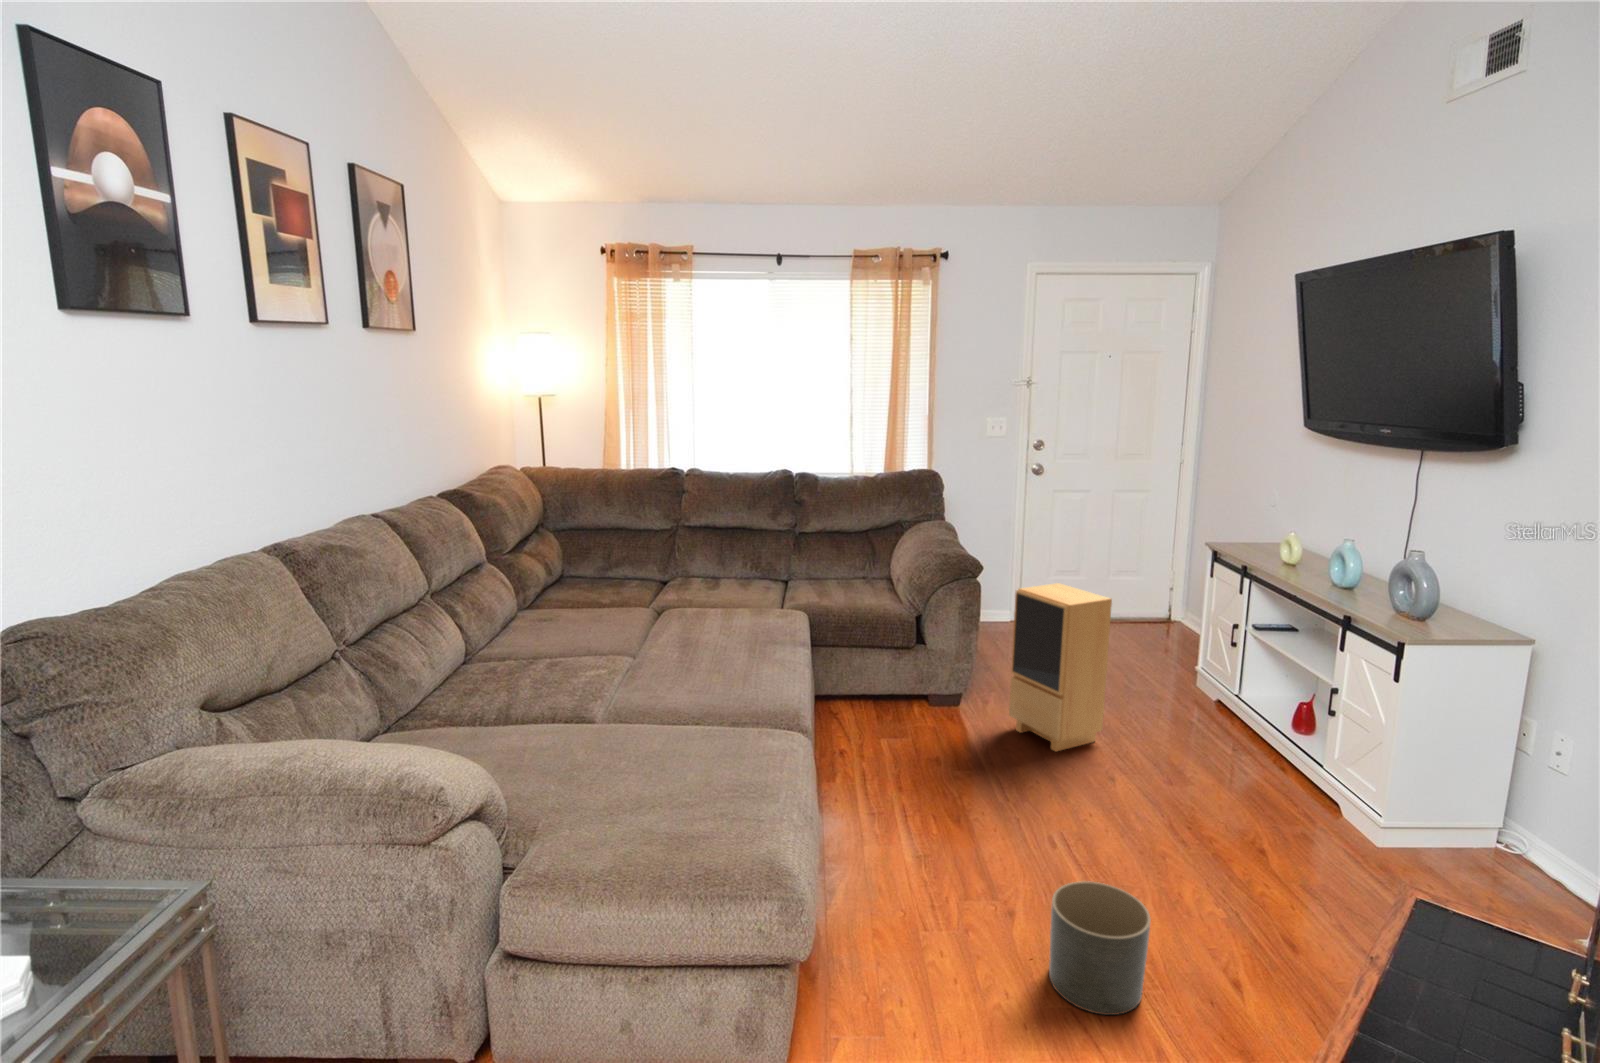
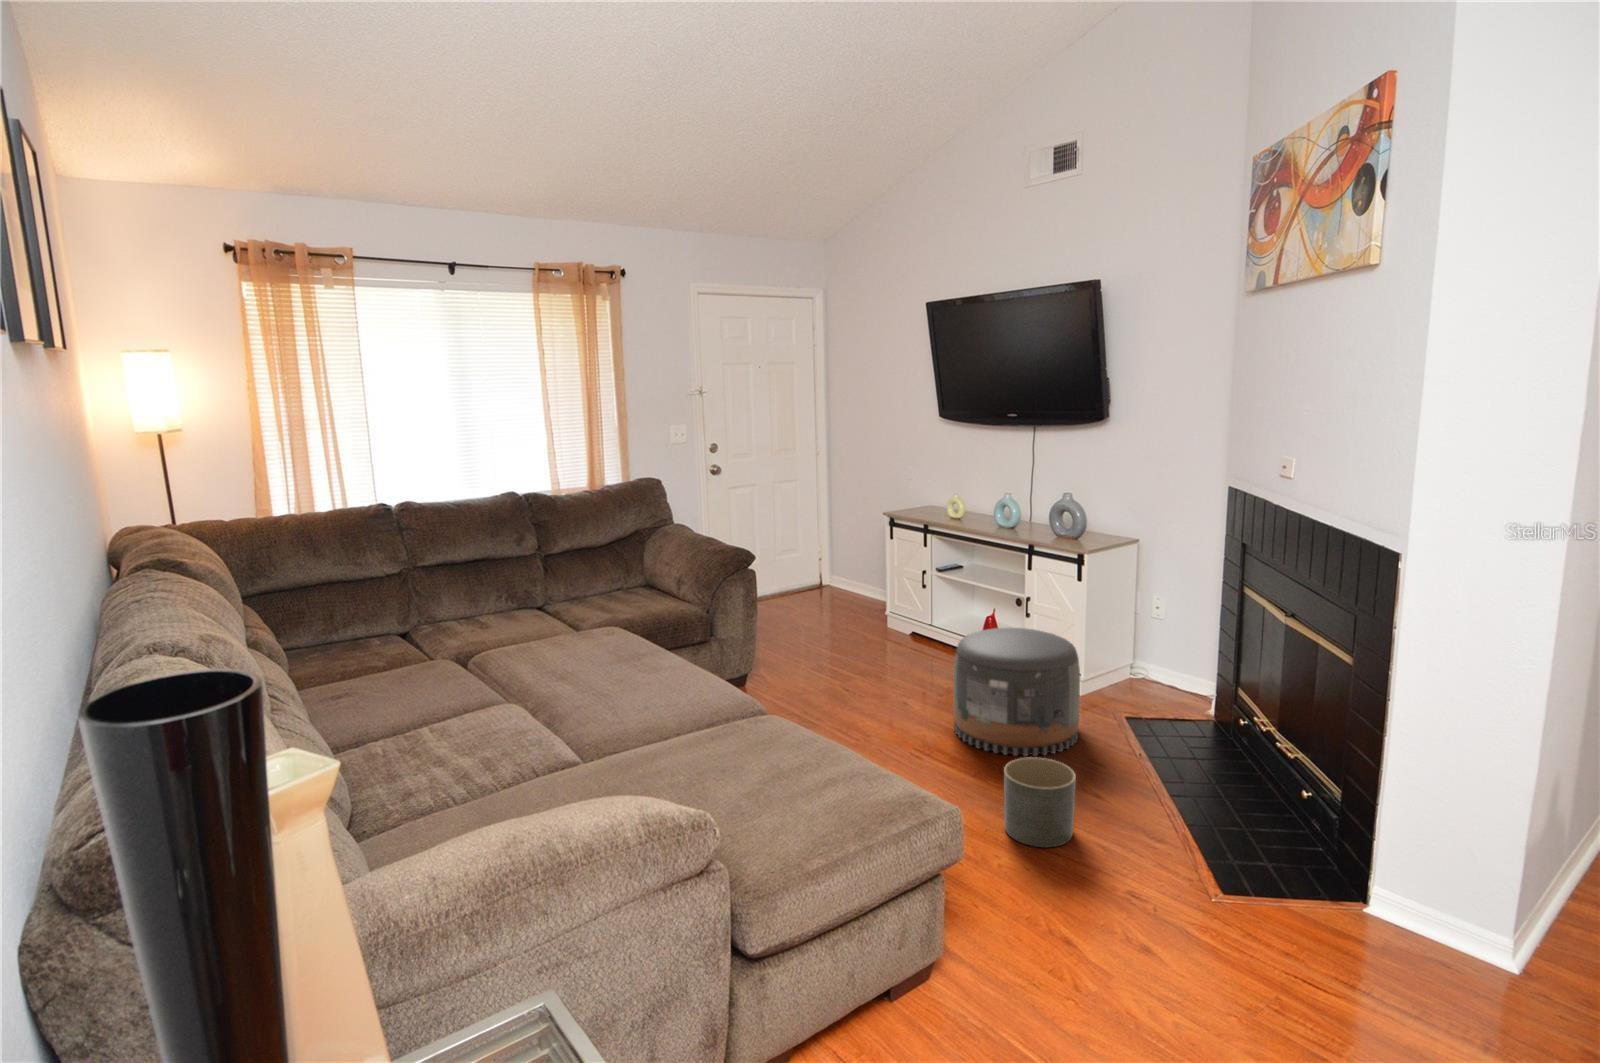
speaker: present [1009,583,1112,751] -> none [798,559,875,697]
pouf: none [1128,712,1321,905] -> present [954,628,1080,756]

